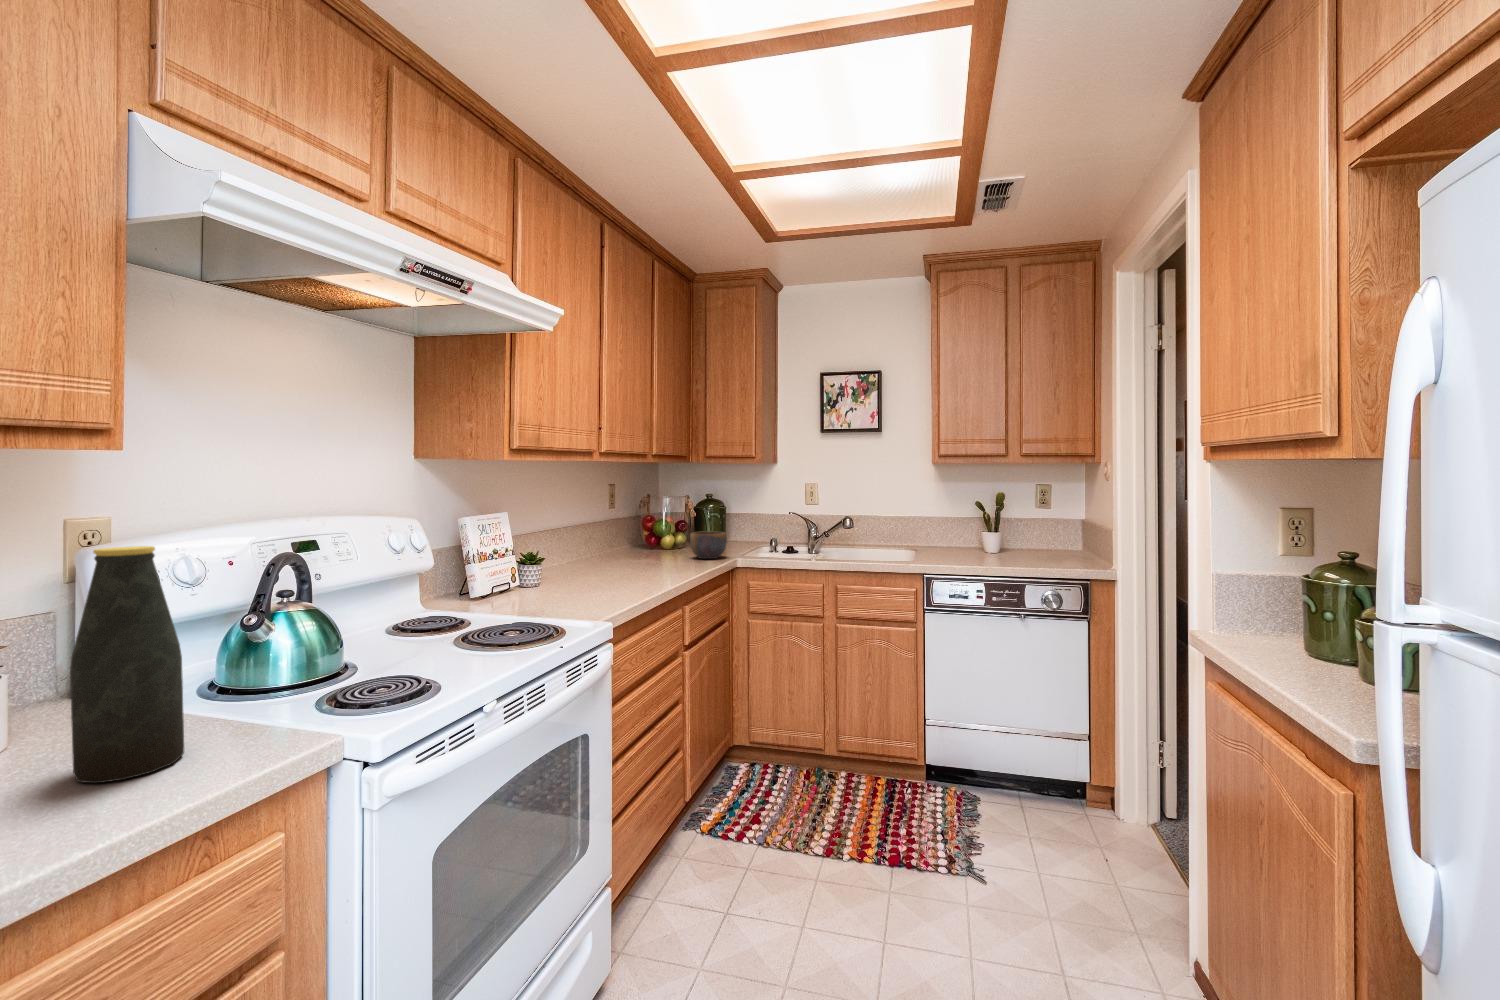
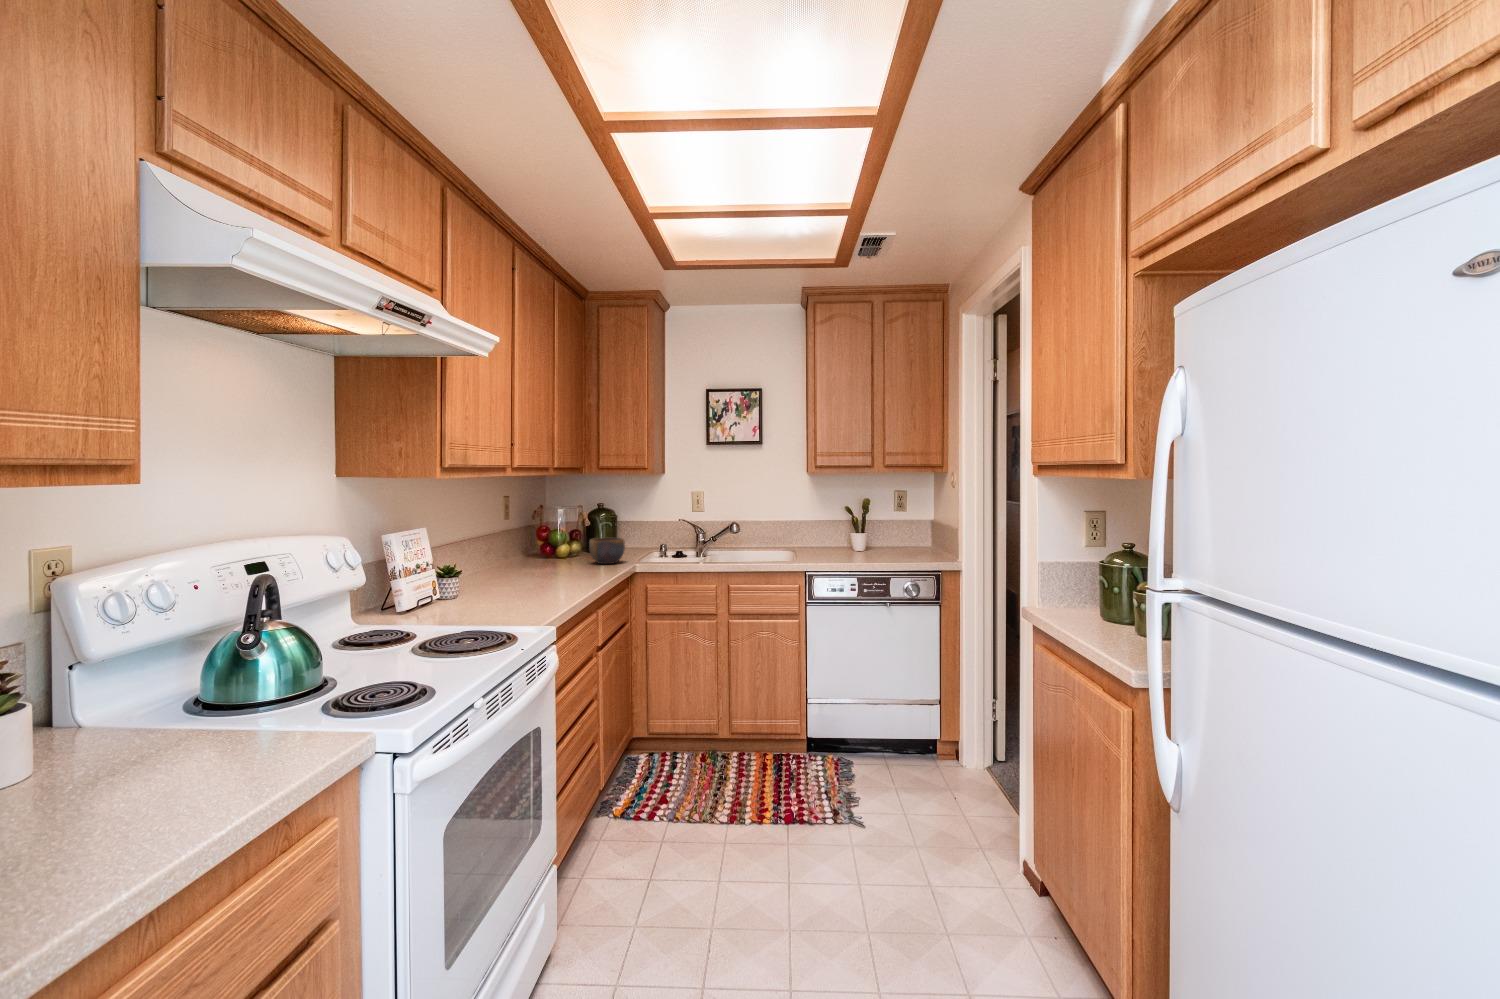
bottle: present [70,546,184,783] -> none [132,572,234,792]

